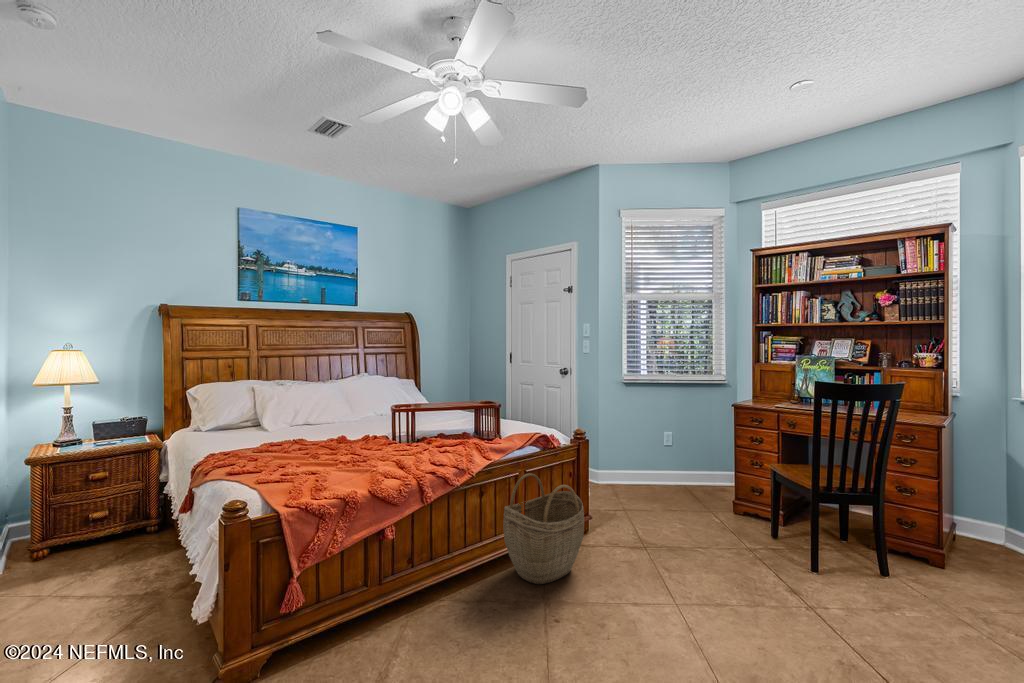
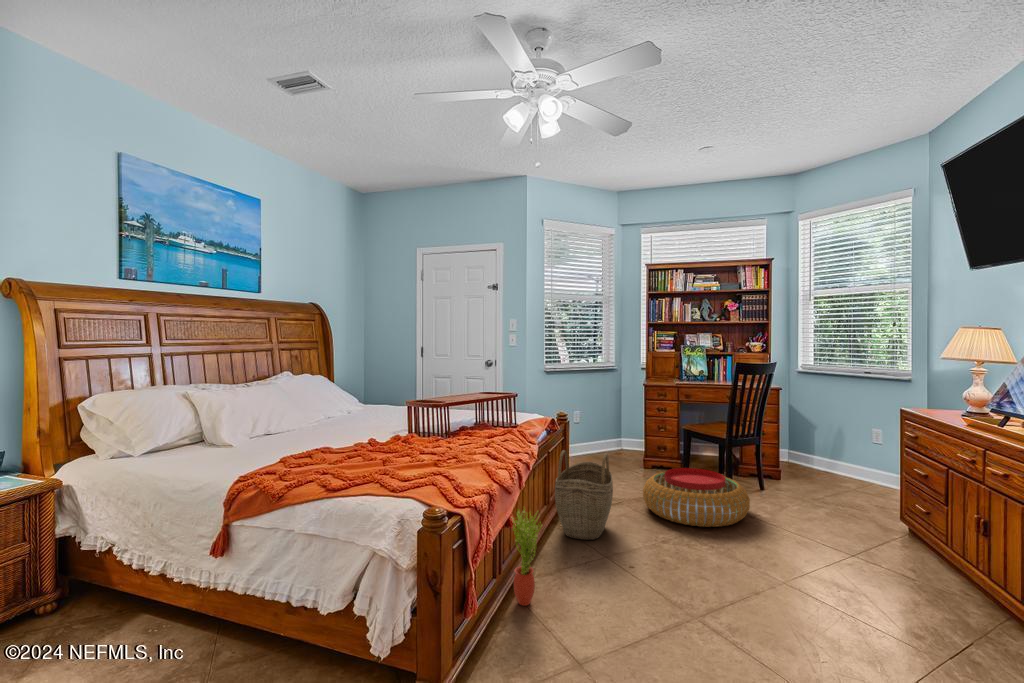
pouf: none [645,521,796,619] -> present [643,468,750,527]
potted plant: none [346,527,393,633] -> present [512,509,542,606]

